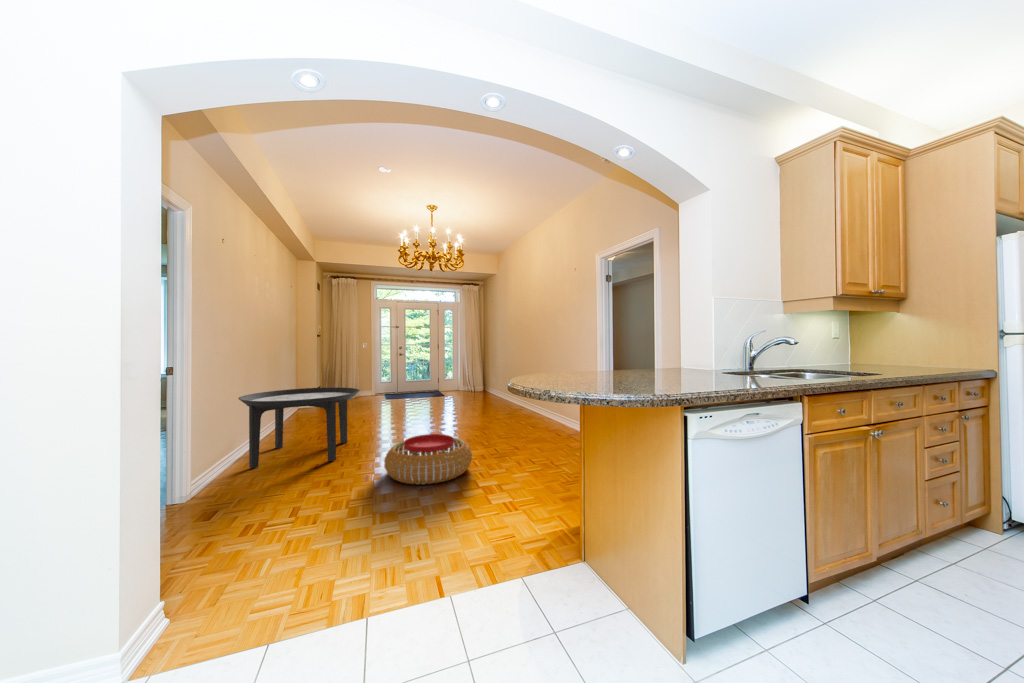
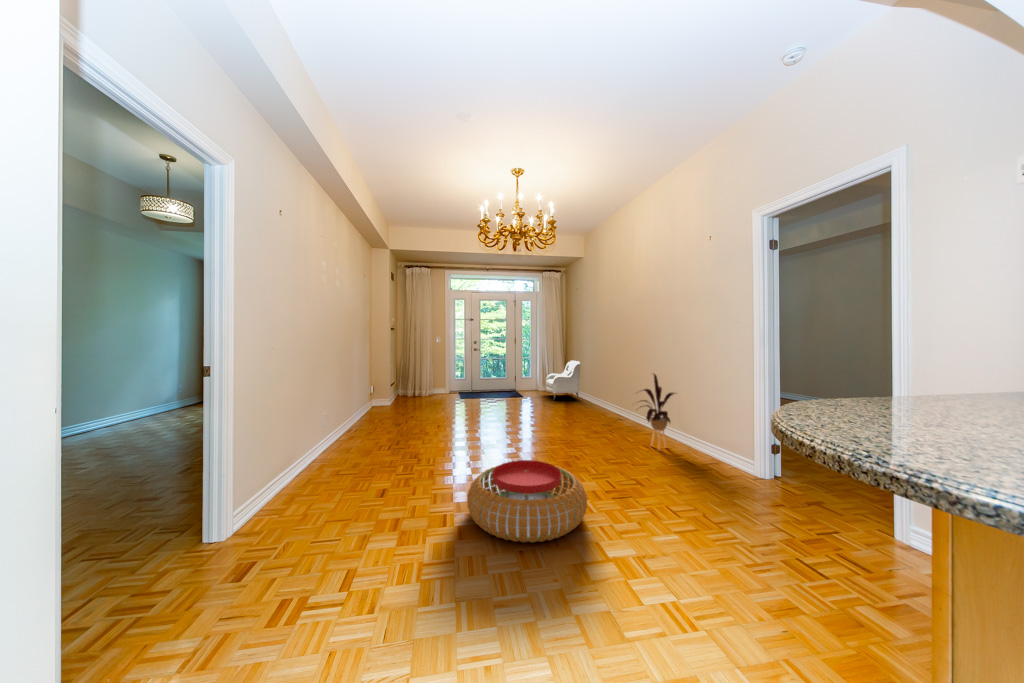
armchair: none [466,353,496,398] -> present [546,361,581,399]
house plant: none [522,370,557,429] -> present [640,374,675,450]
round table: present [238,387,360,468] -> none [298,388,435,488]

